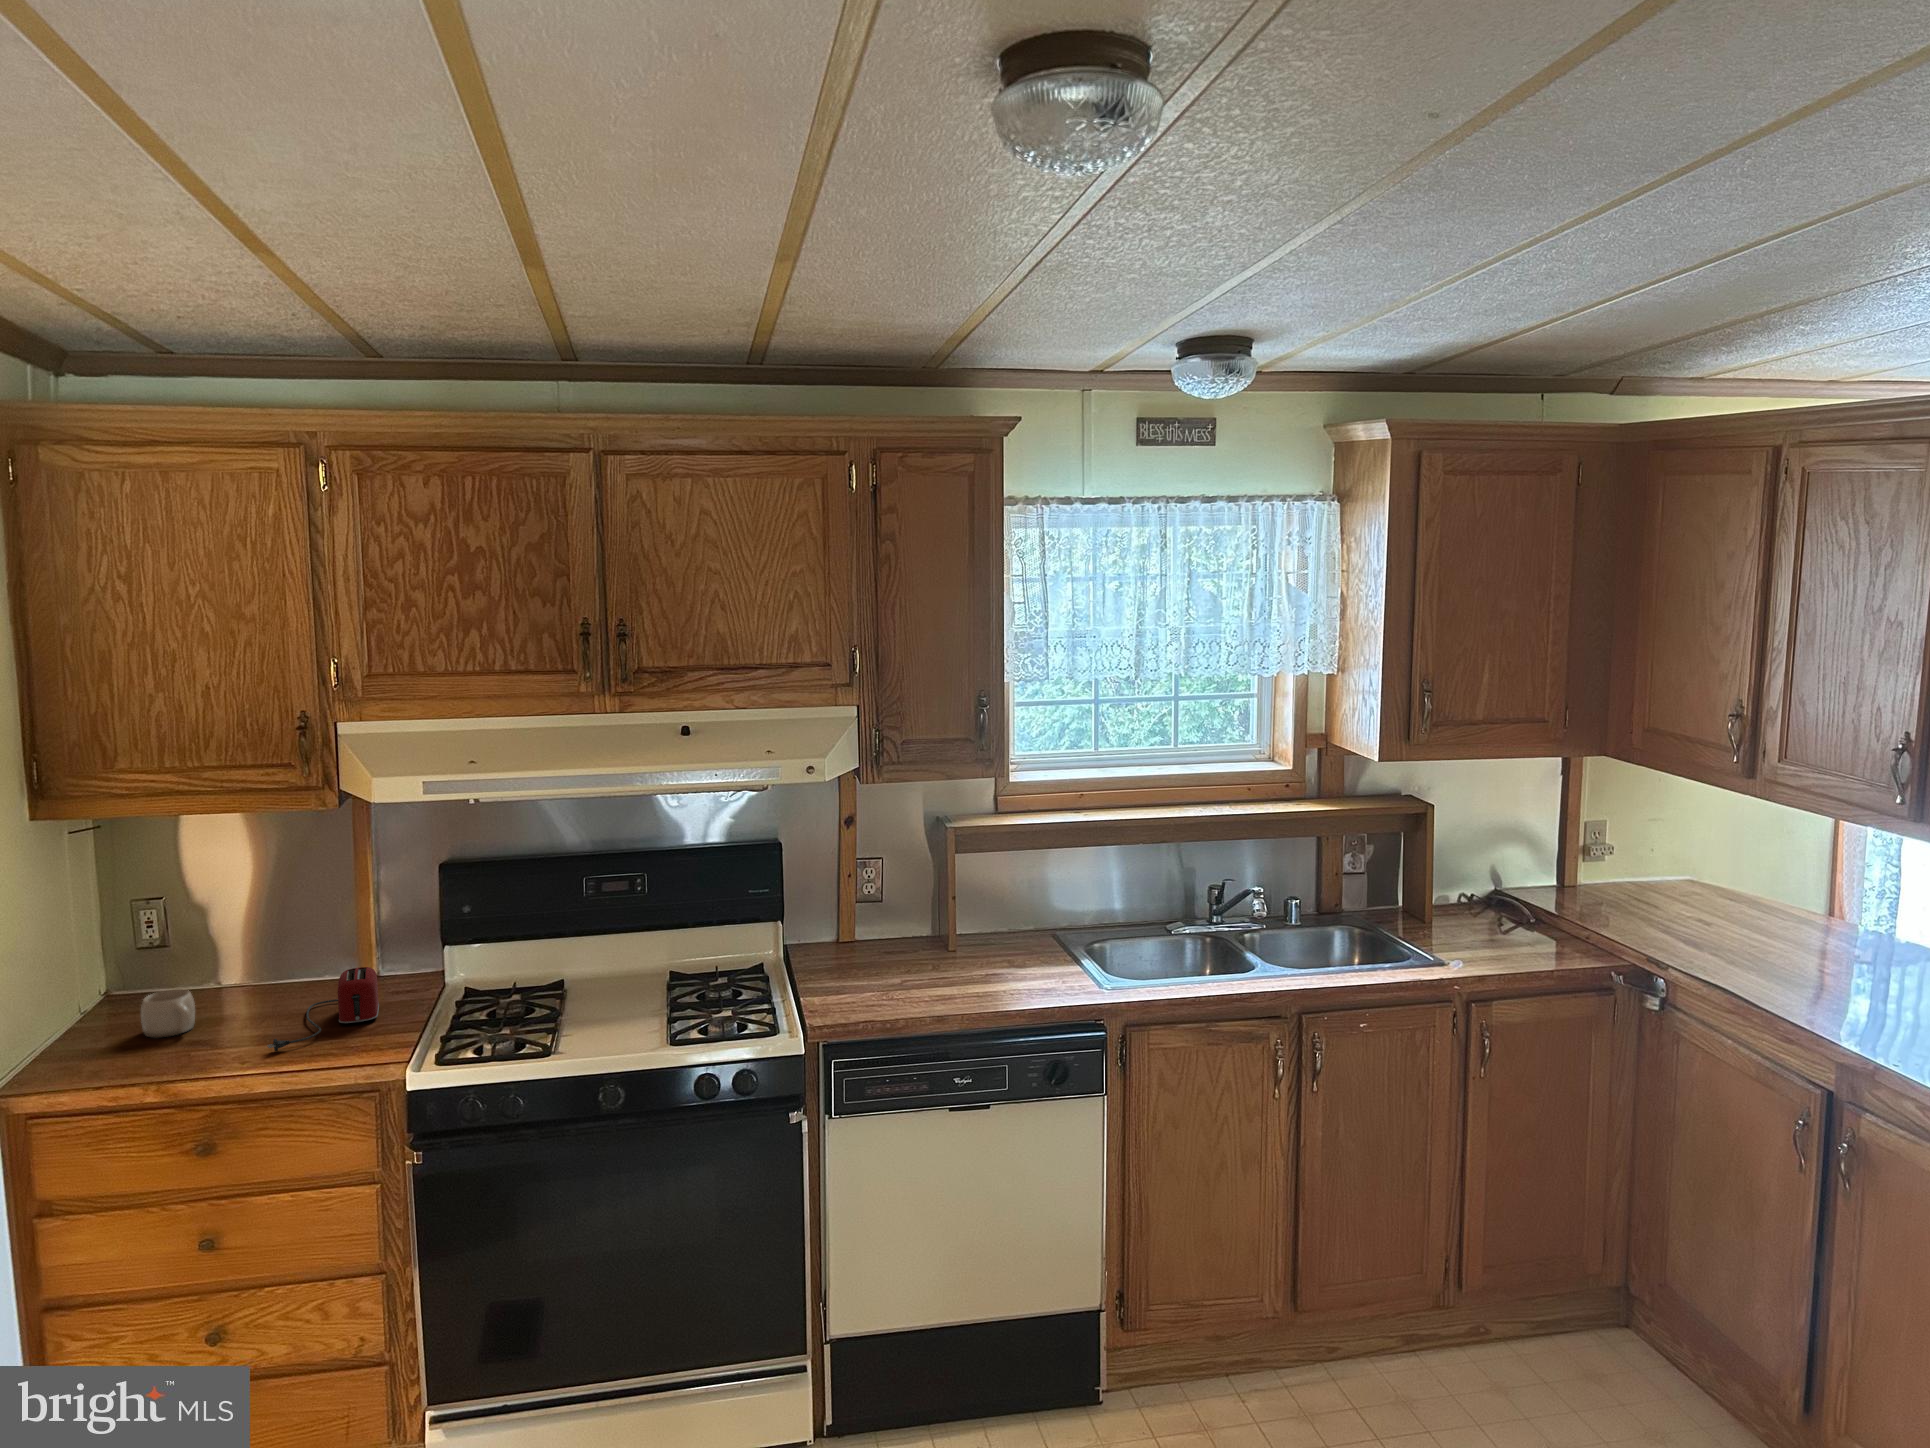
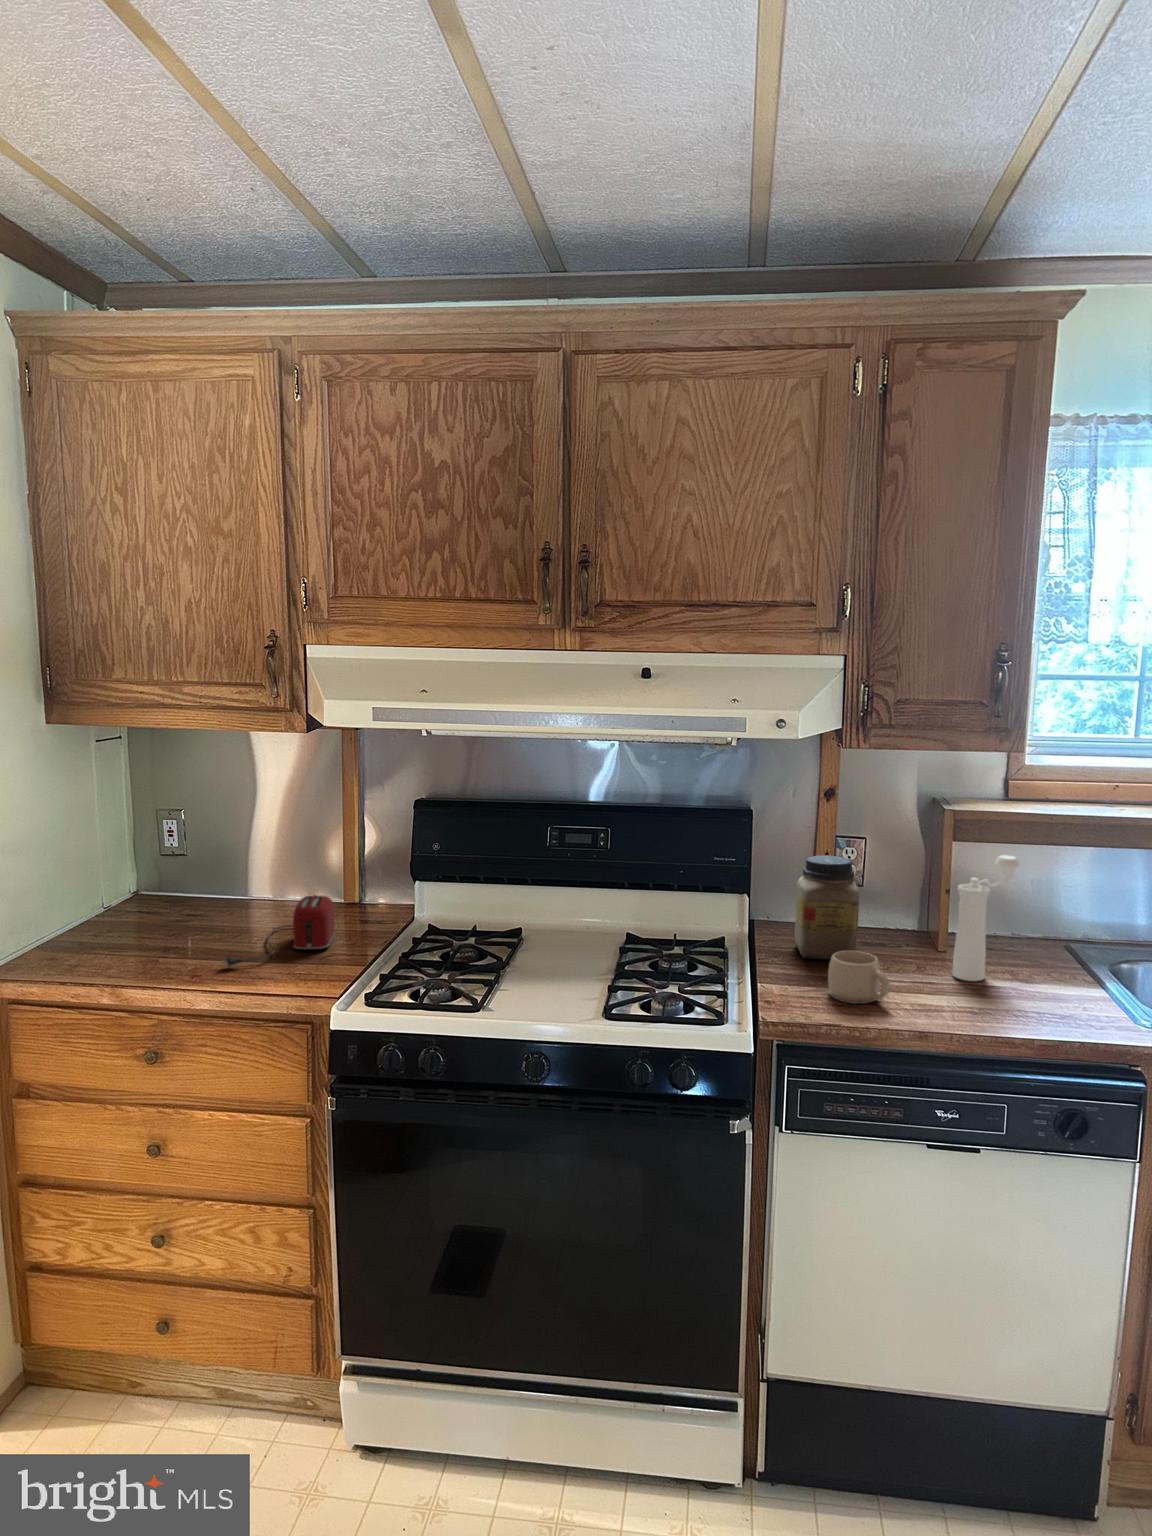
pepper mill: none [961,862,1010,971] -> present [953,855,1019,981]
jar: none [829,877,883,970] -> present [795,855,859,960]
mug: present [141,989,195,1038] -> present [828,951,890,1004]

